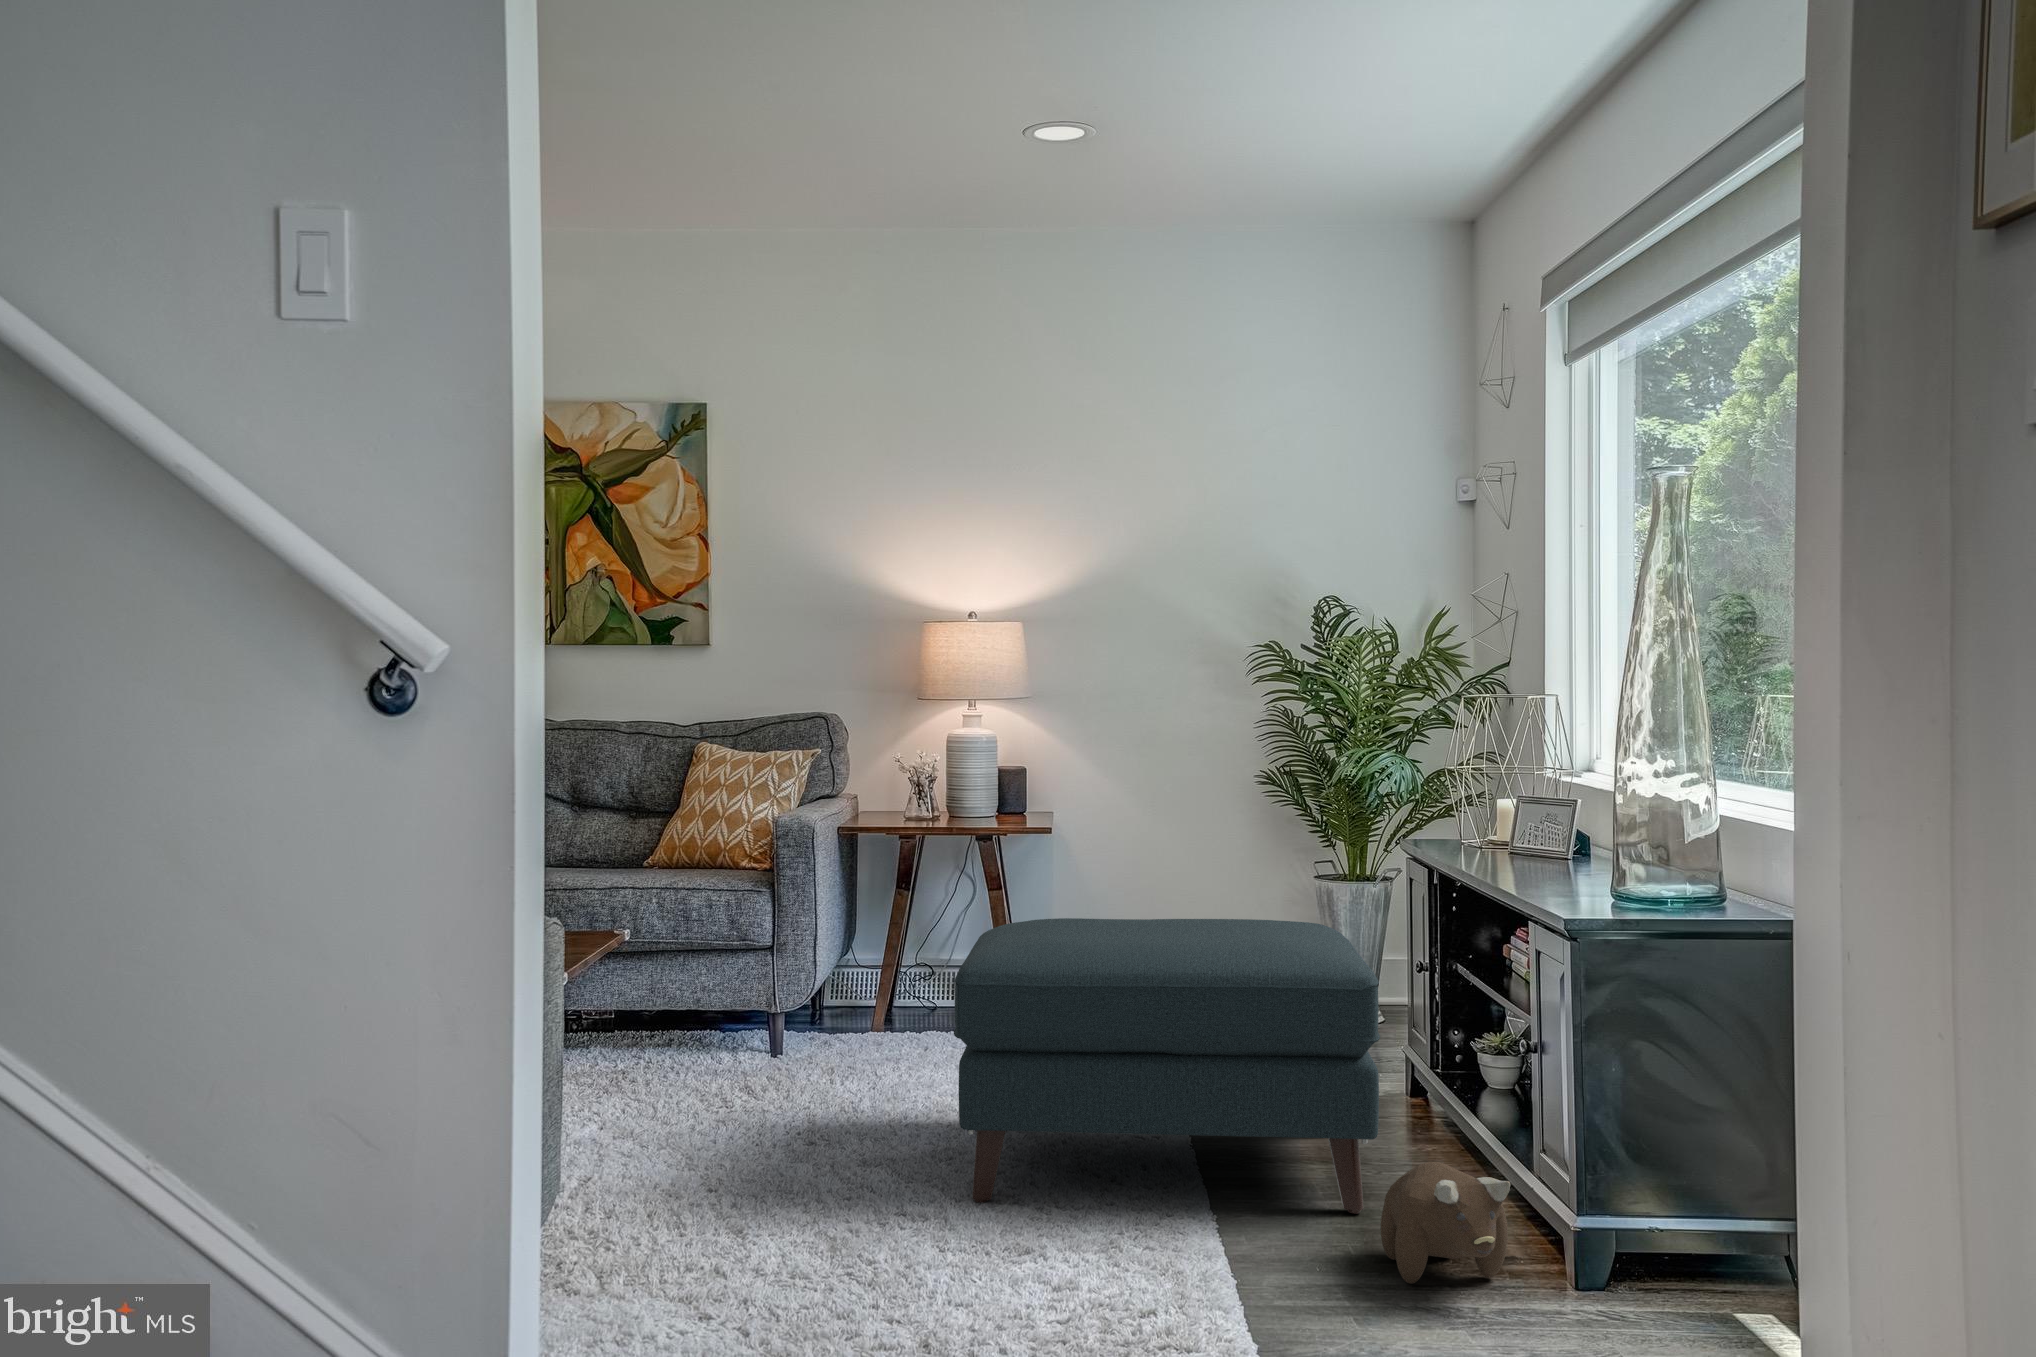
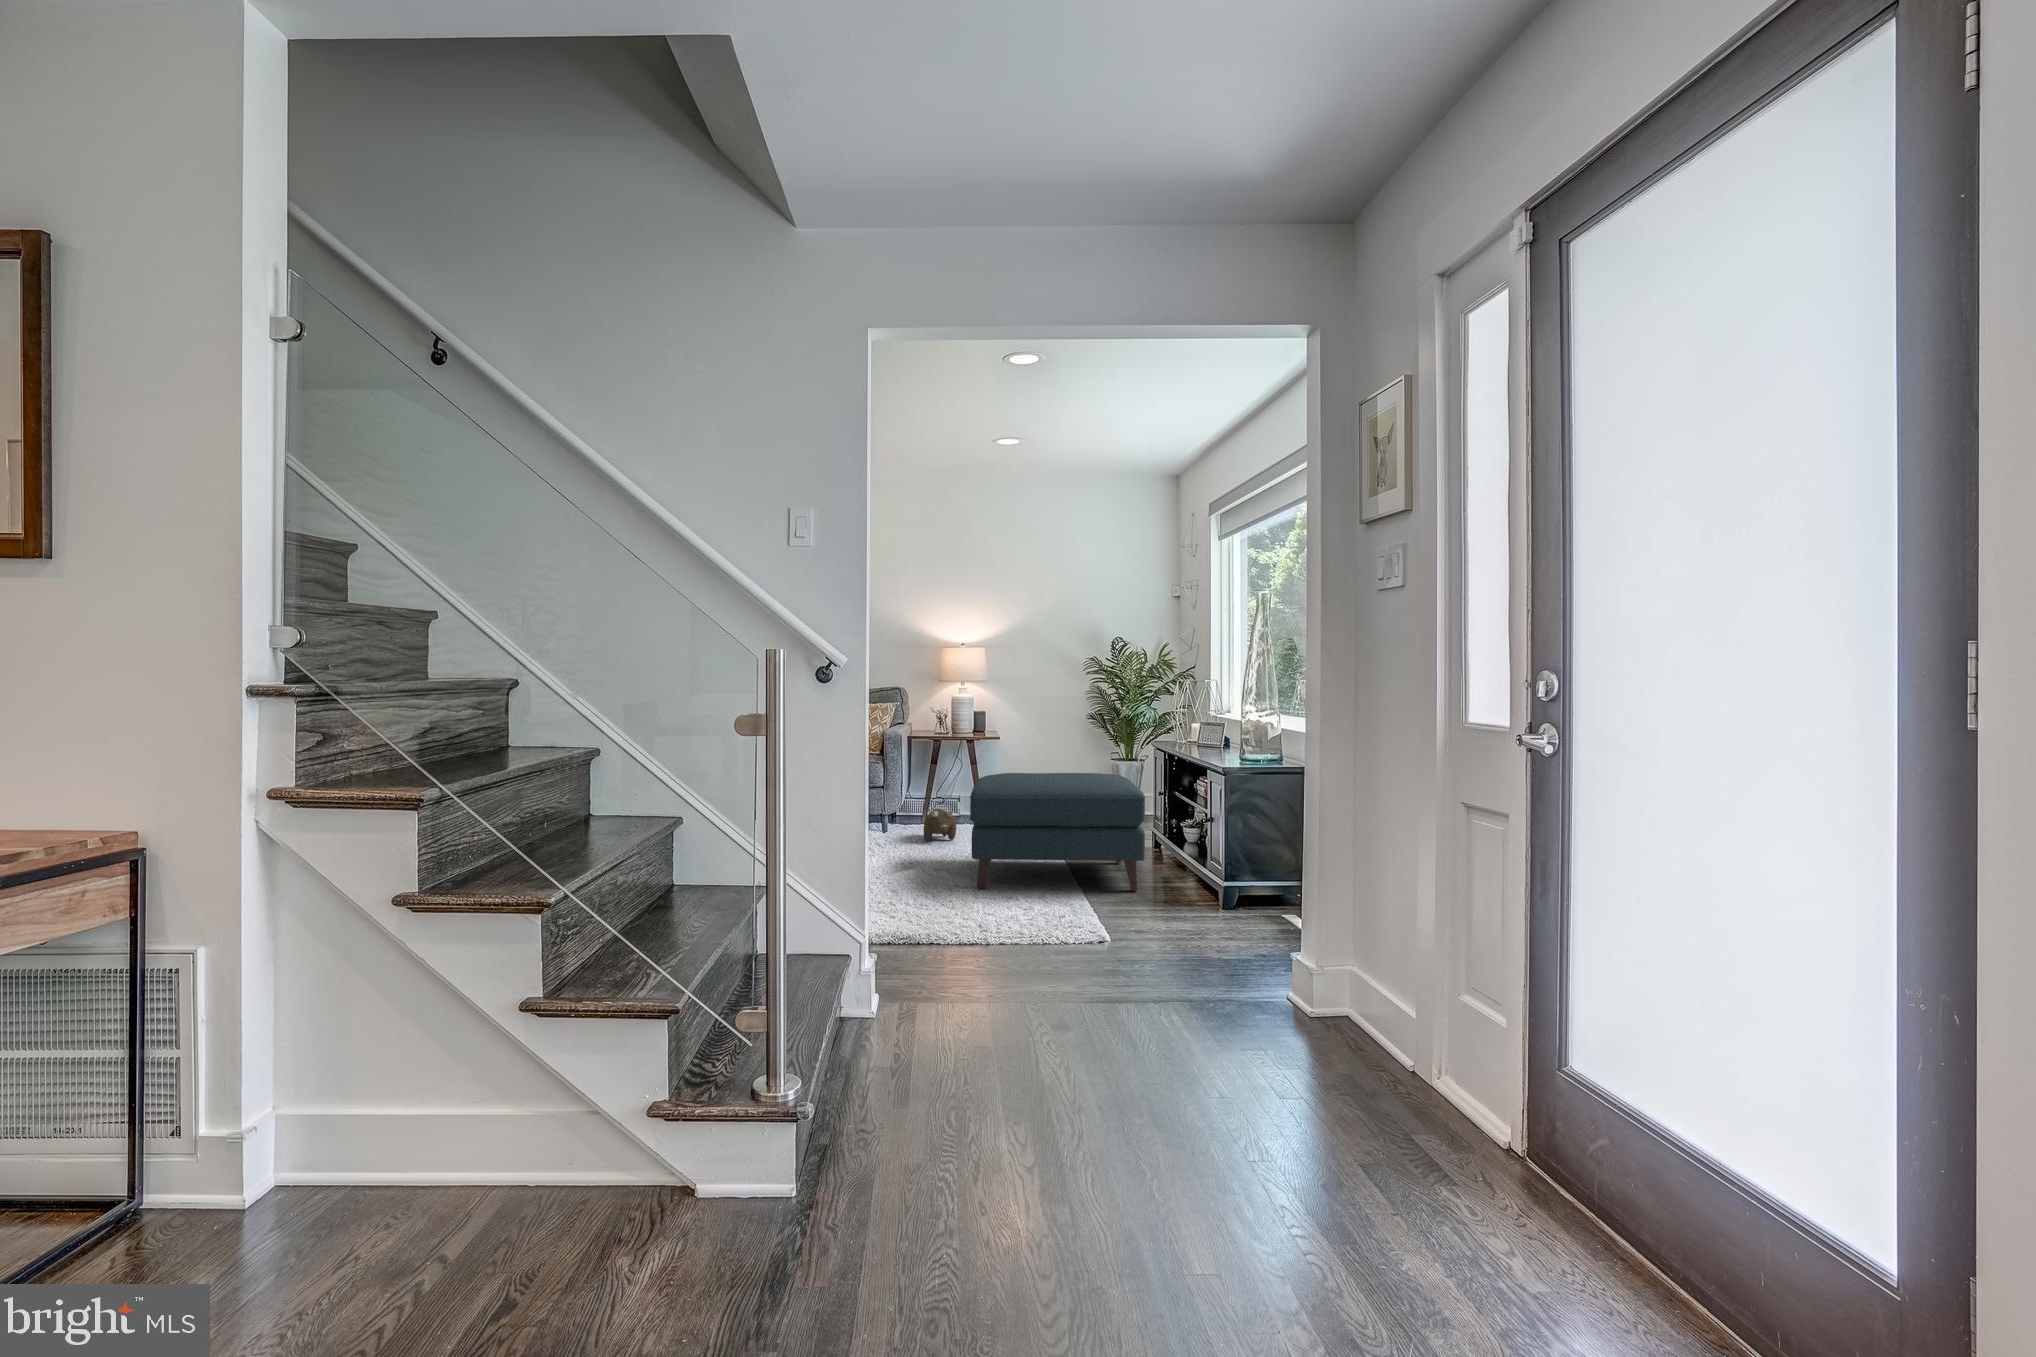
plush toy: present [1381,1162,1510,1284] -> present [924,809,956,841]

